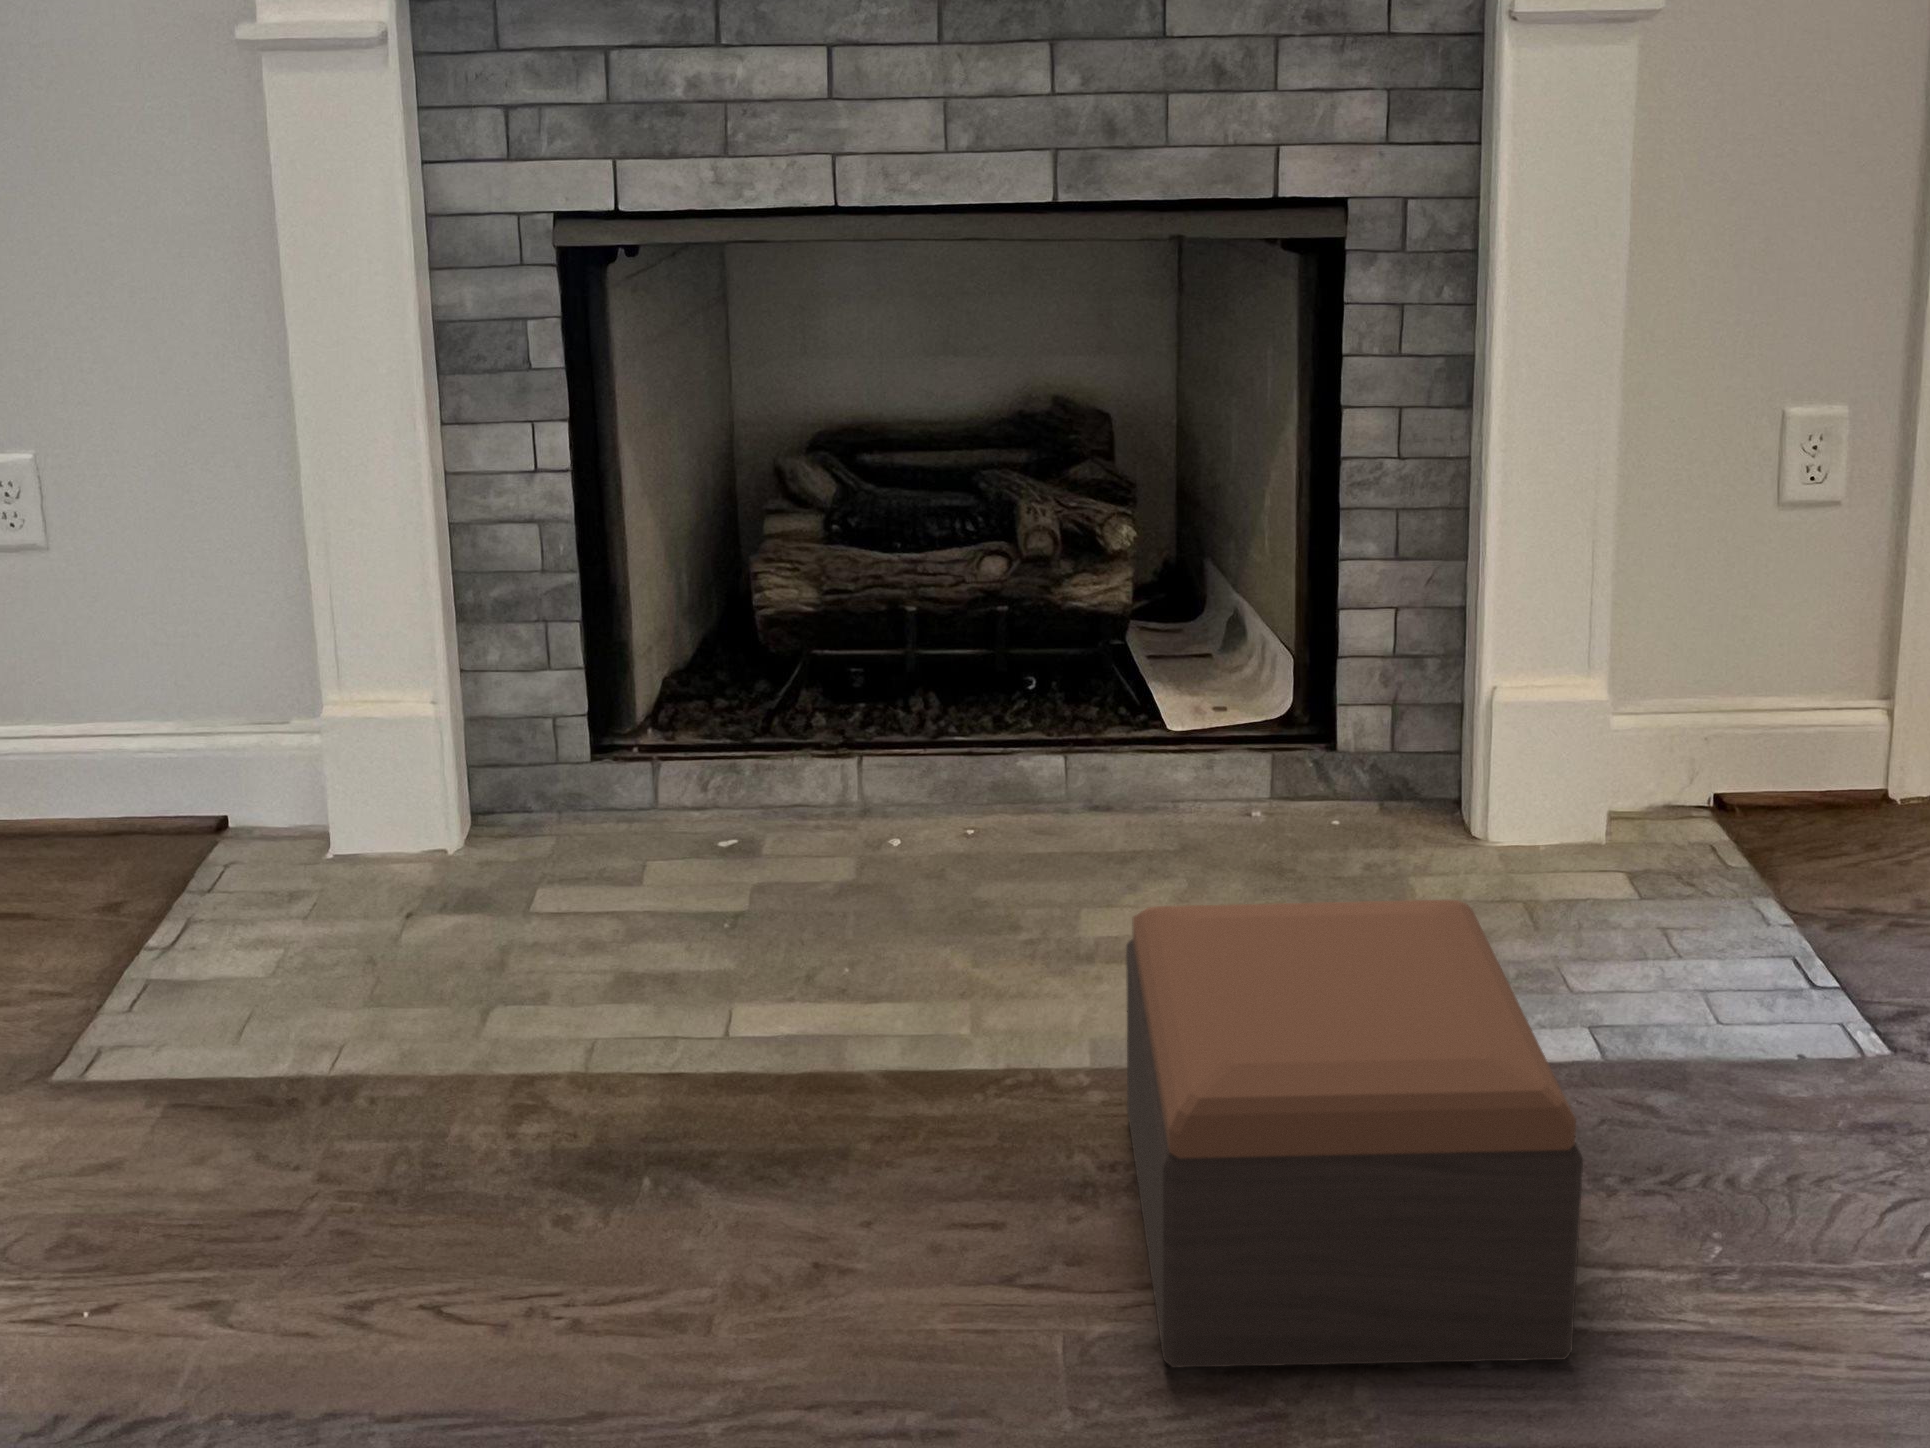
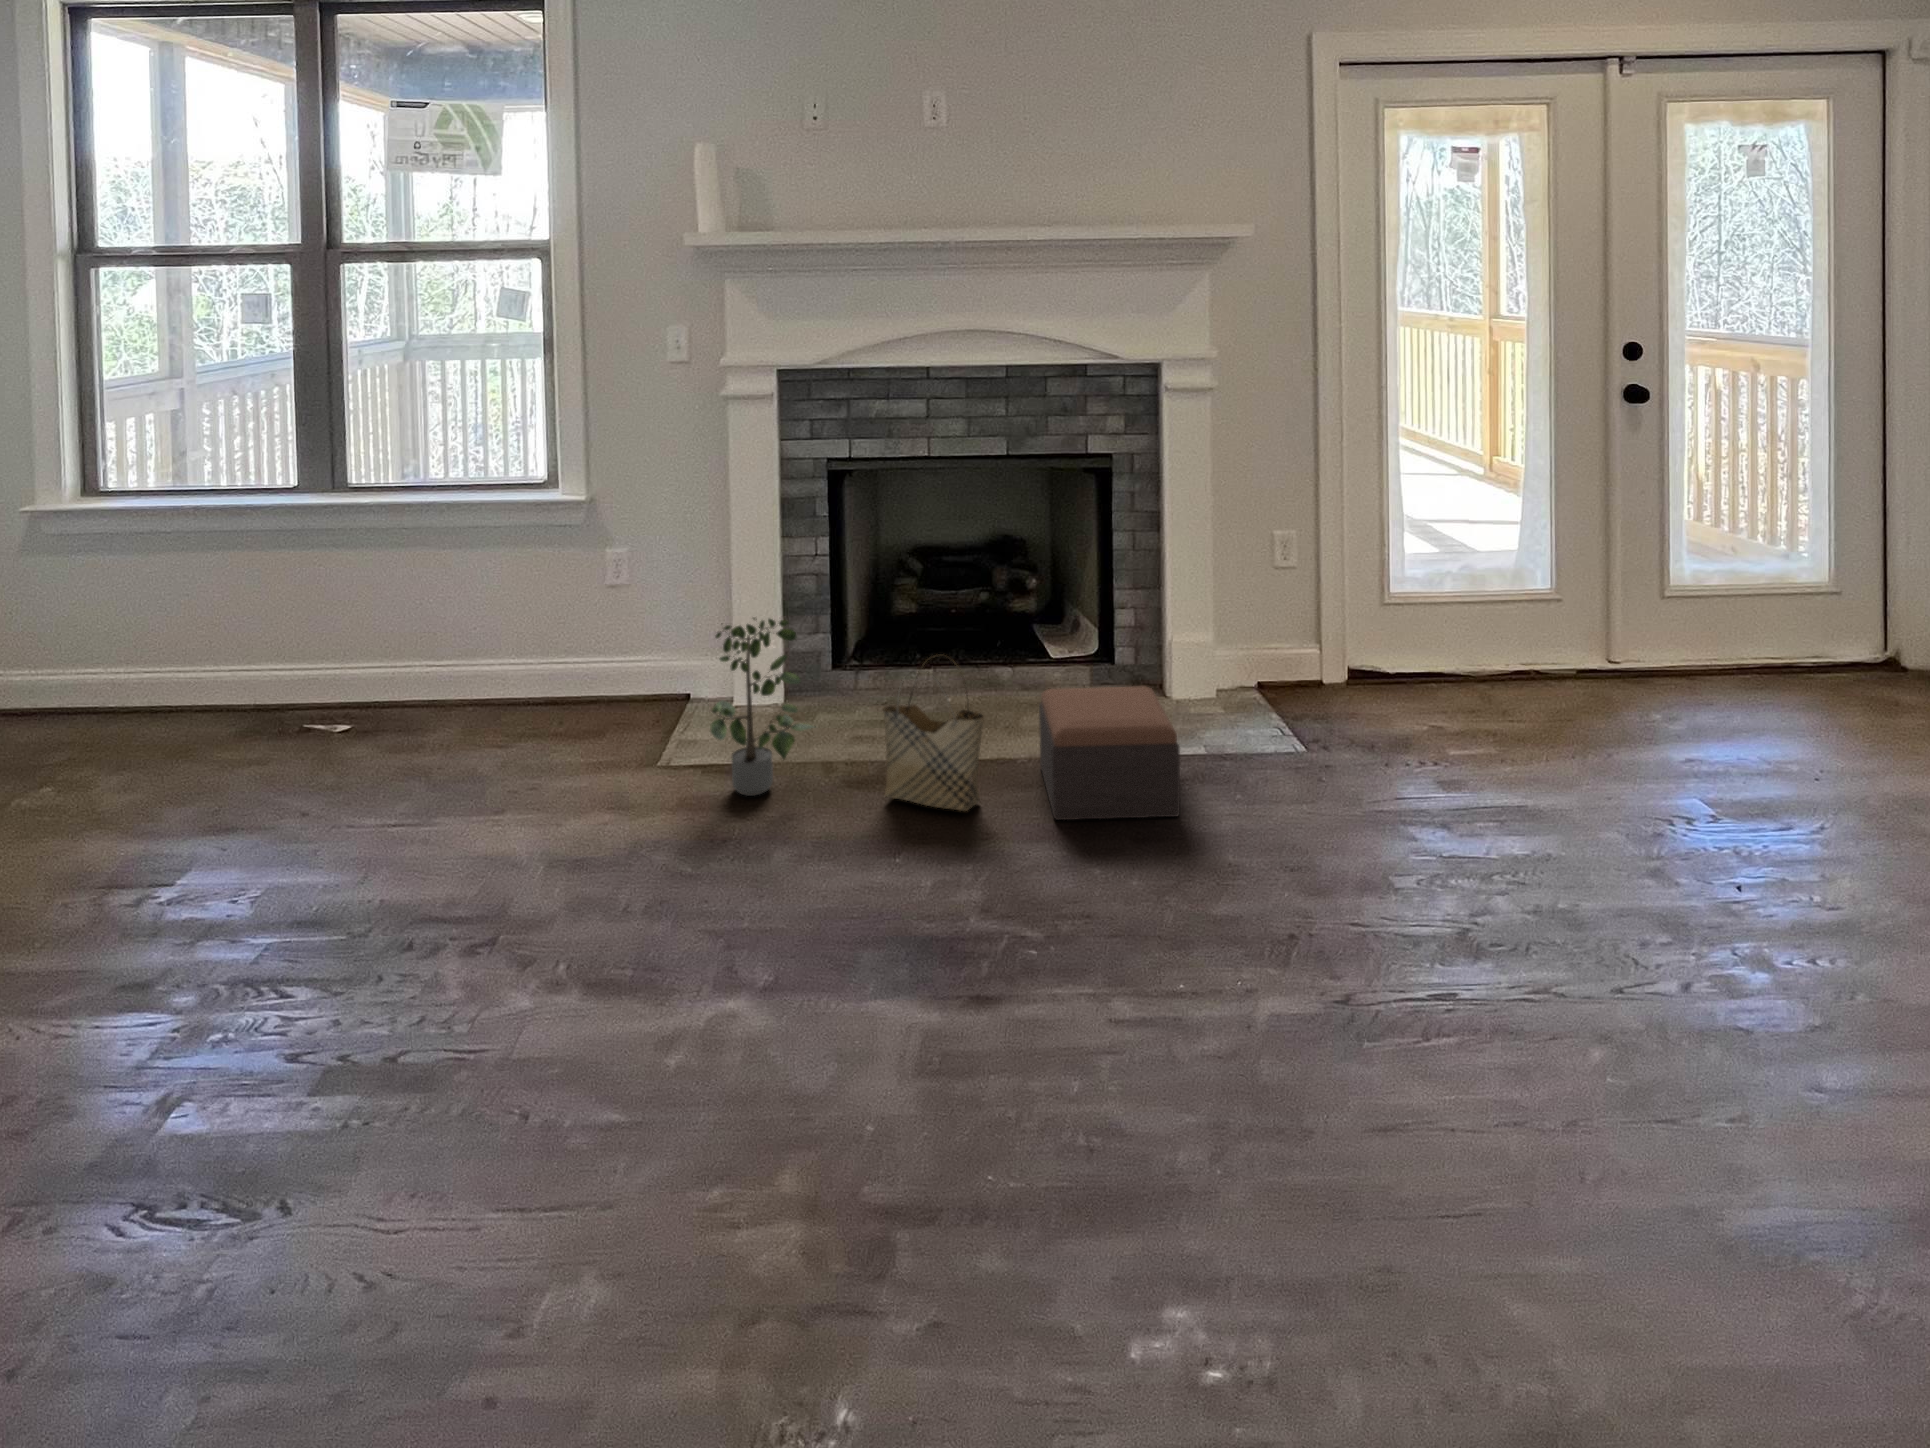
potted plant: none [98,702,450,1227] -> present [710,618,814,796]
woven basket: none [631,825,946,1328] -> present [882,654,984,811]

